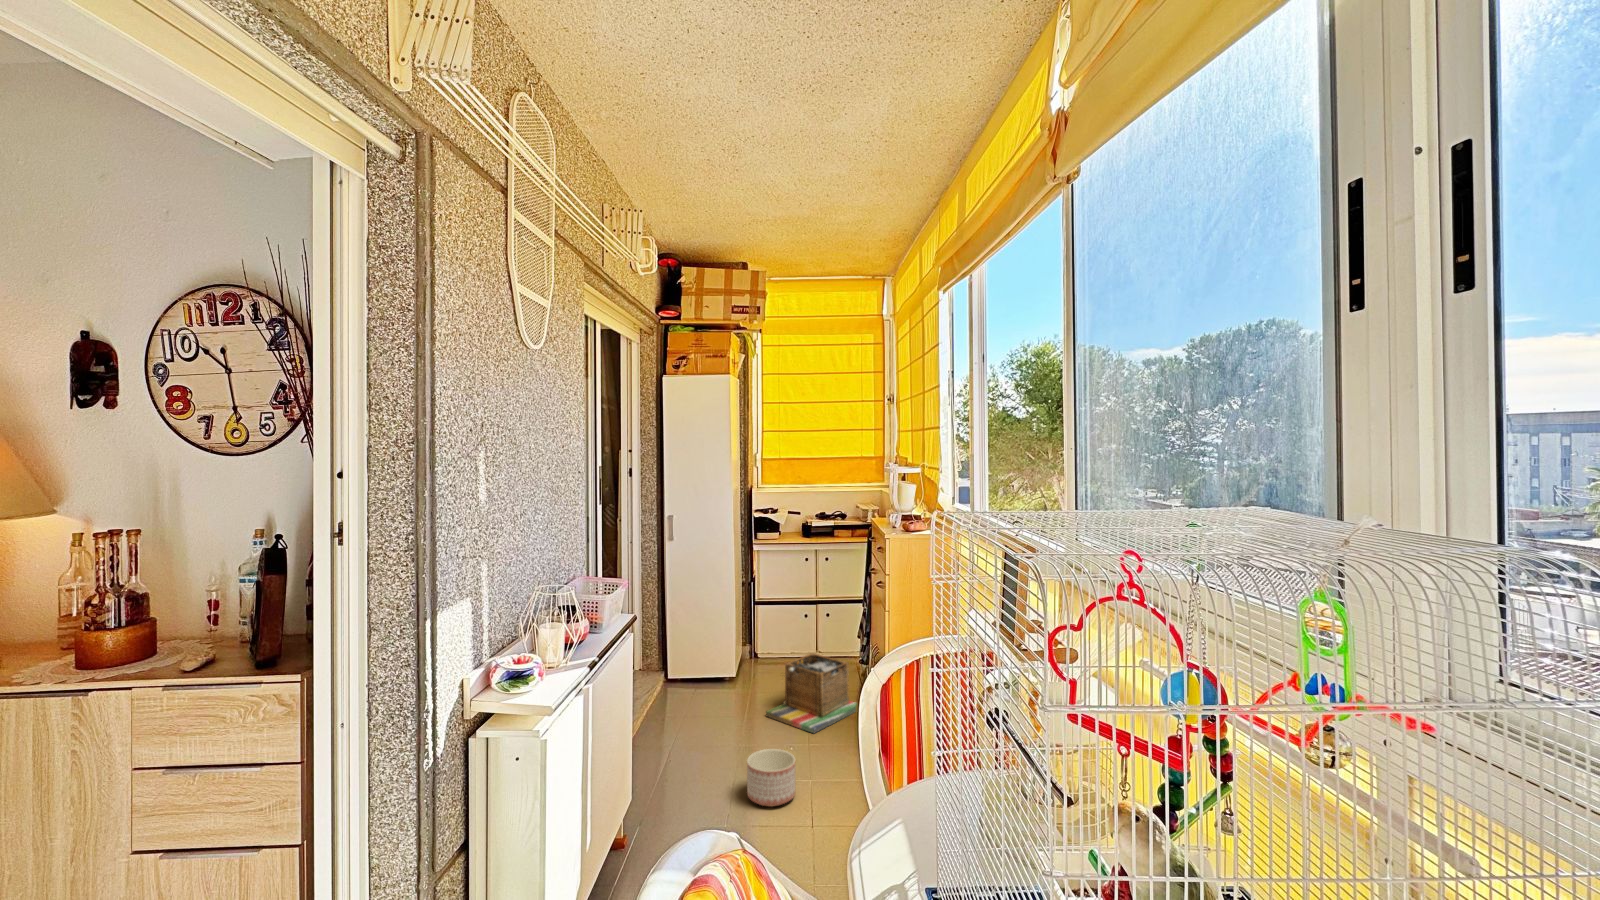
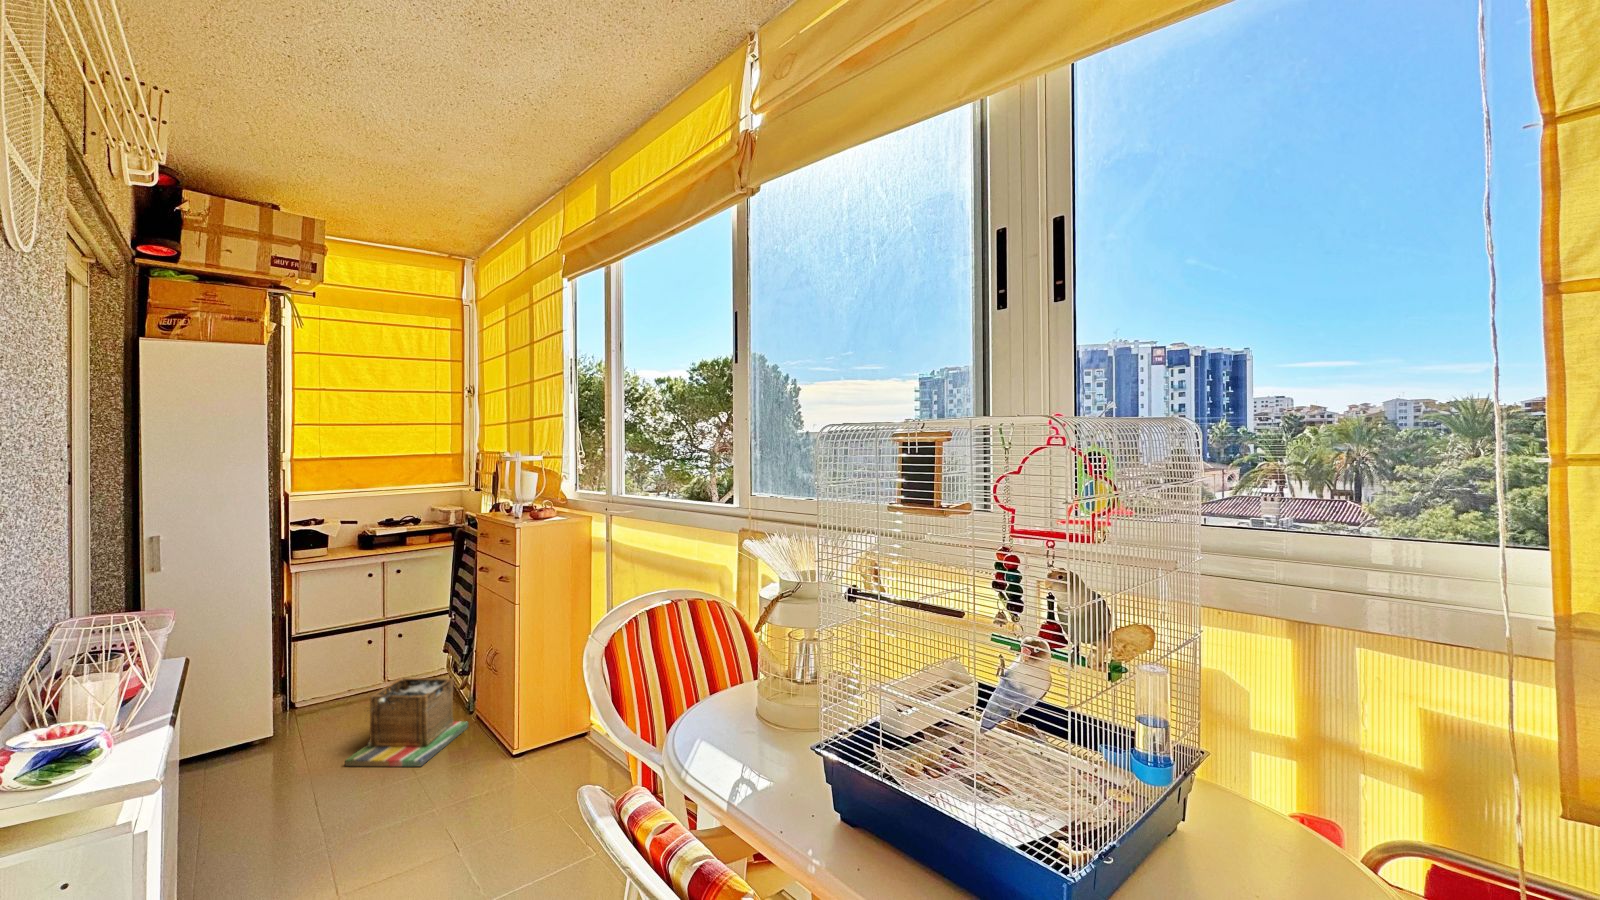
planter: present [747,749,795,807] -> none [361,788,429,861]

